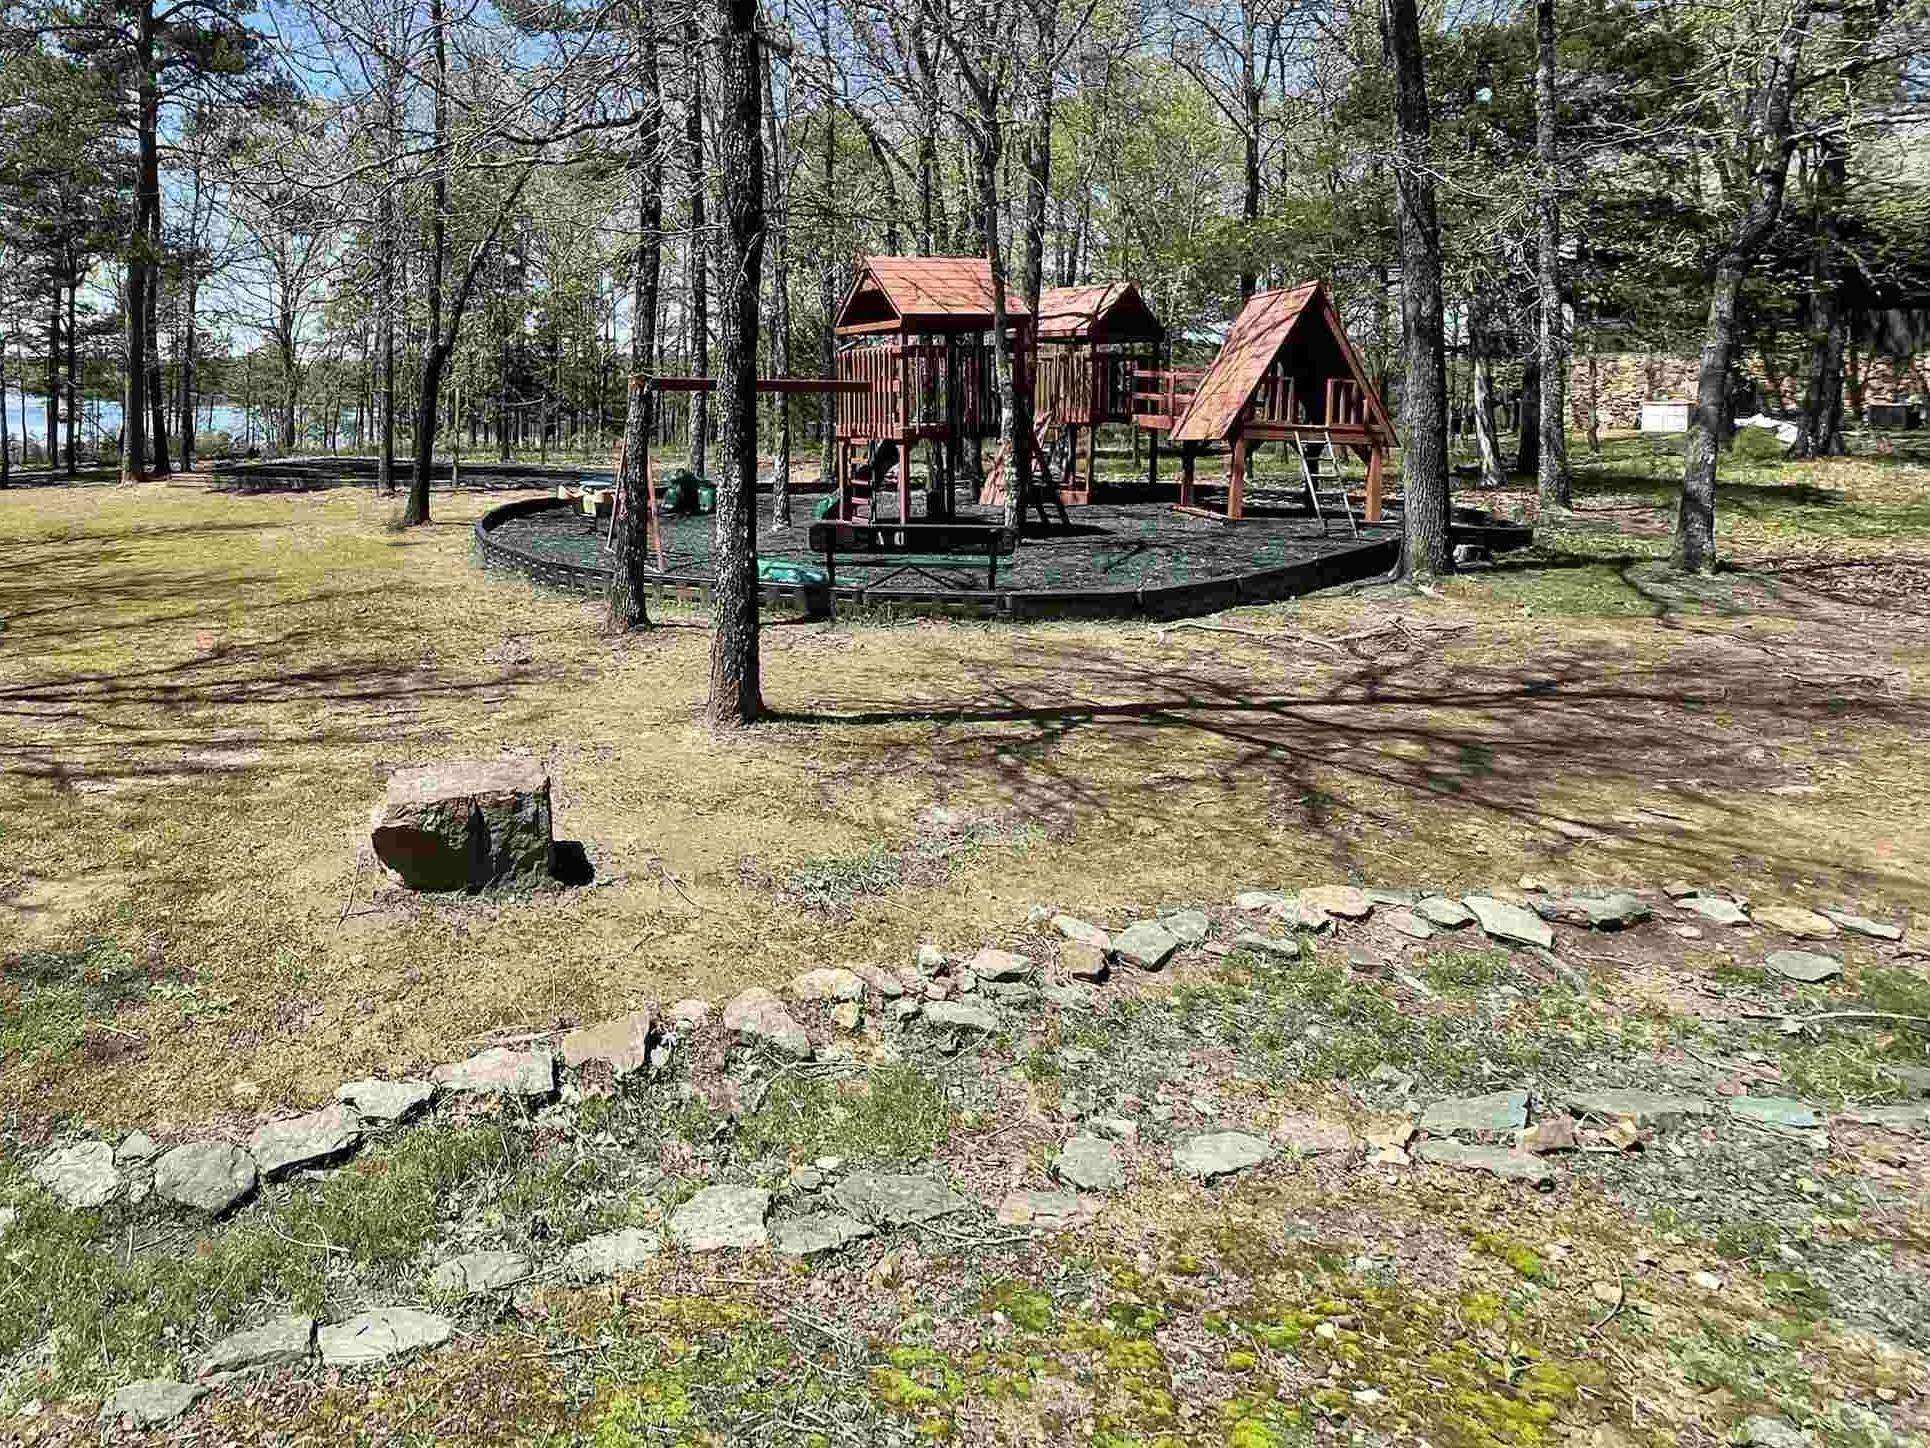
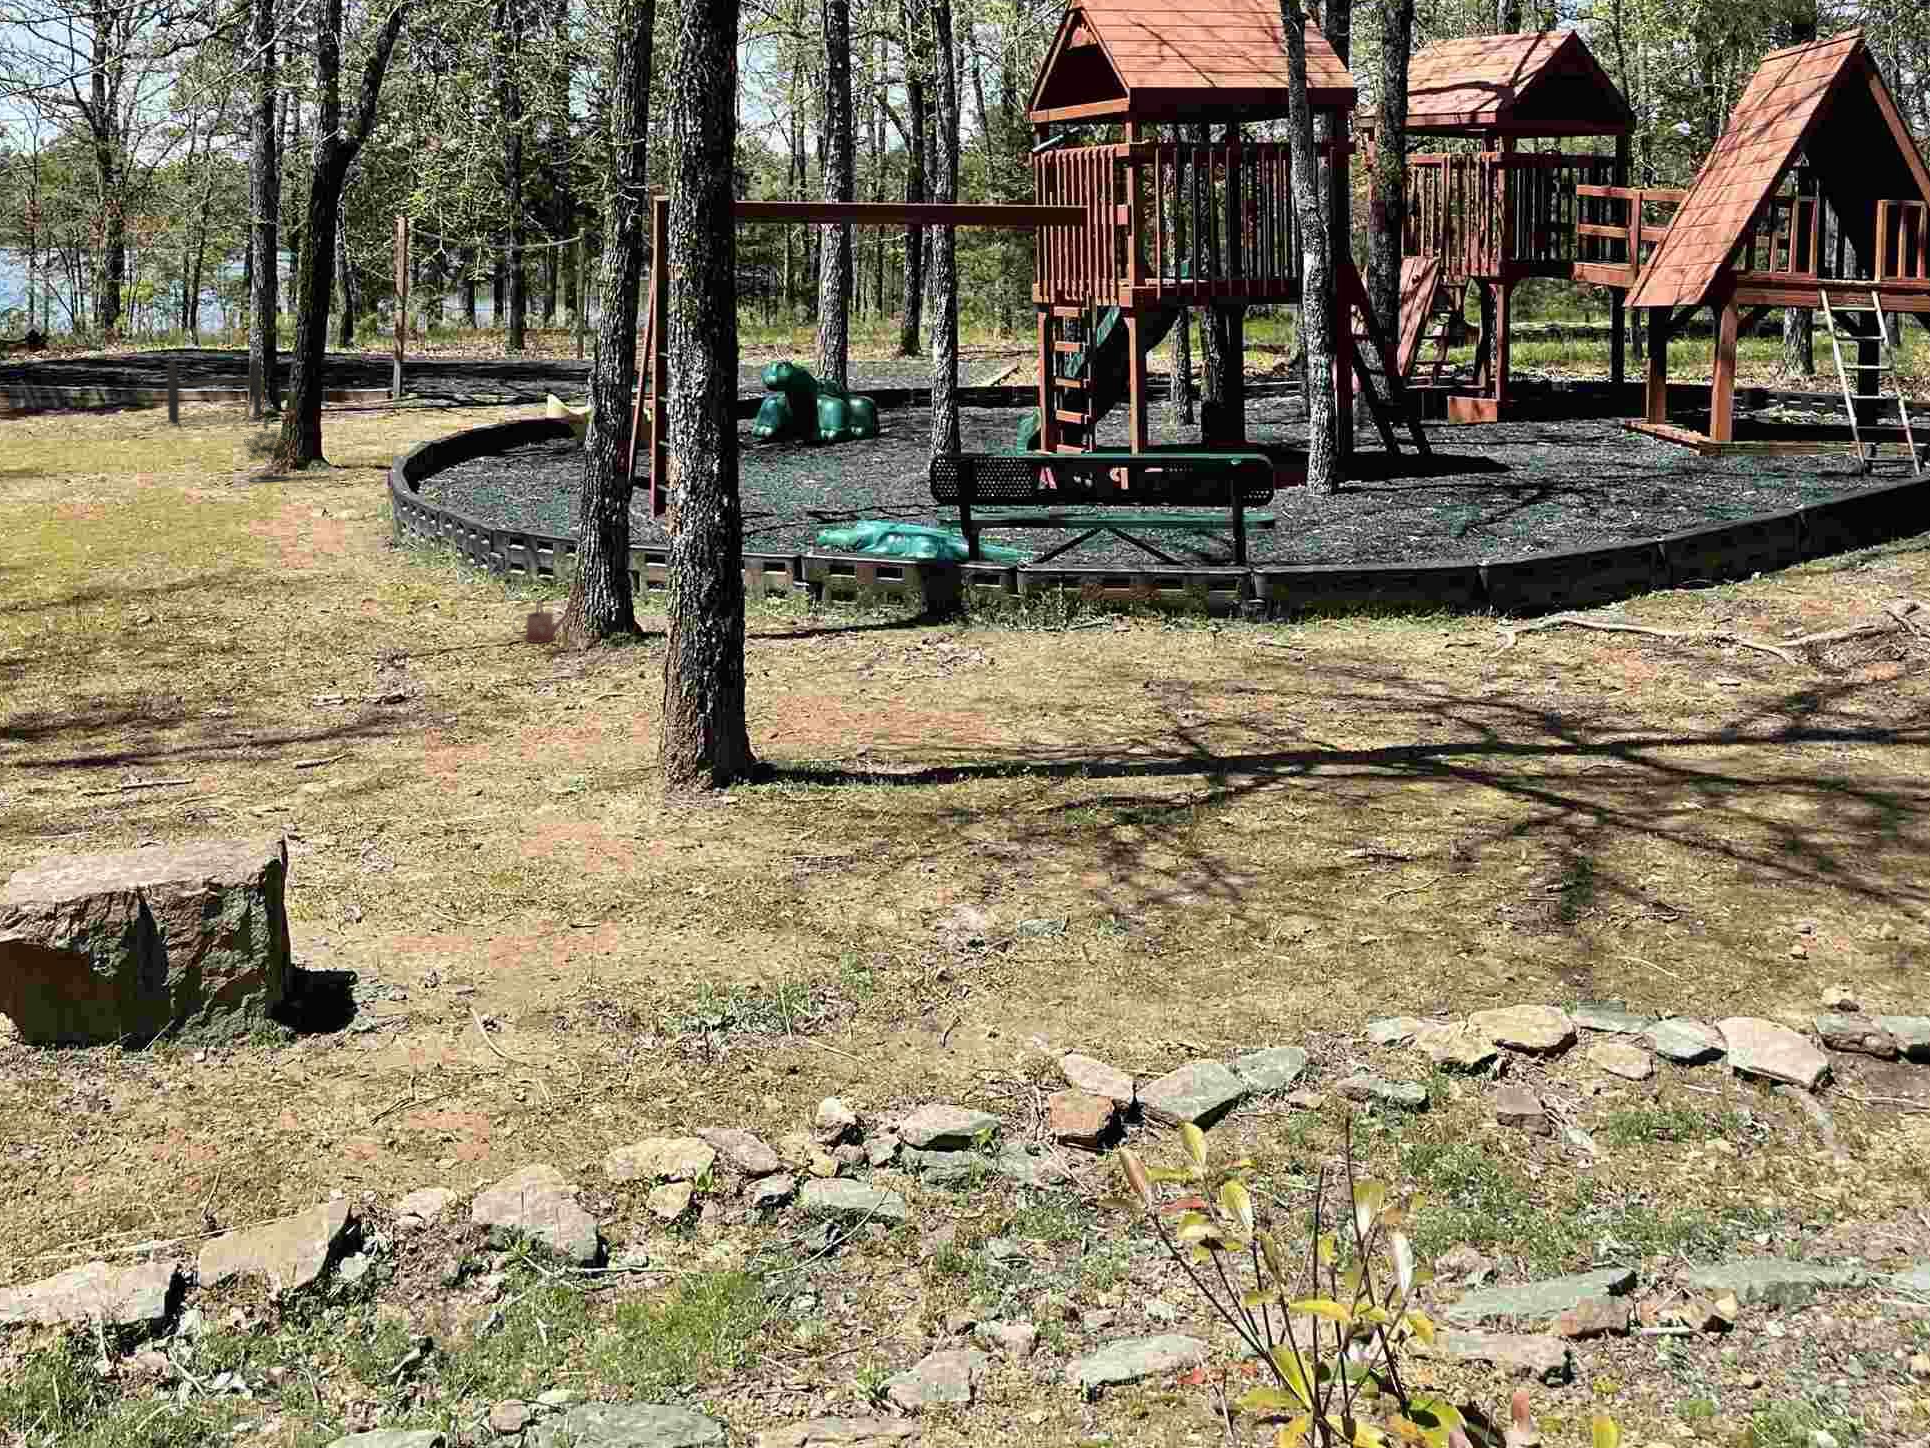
bench: none [331,477,382,514] -> present [167,359,262,425]
watering can: none [576,616,612,642] -> present [513,599,576,643]

